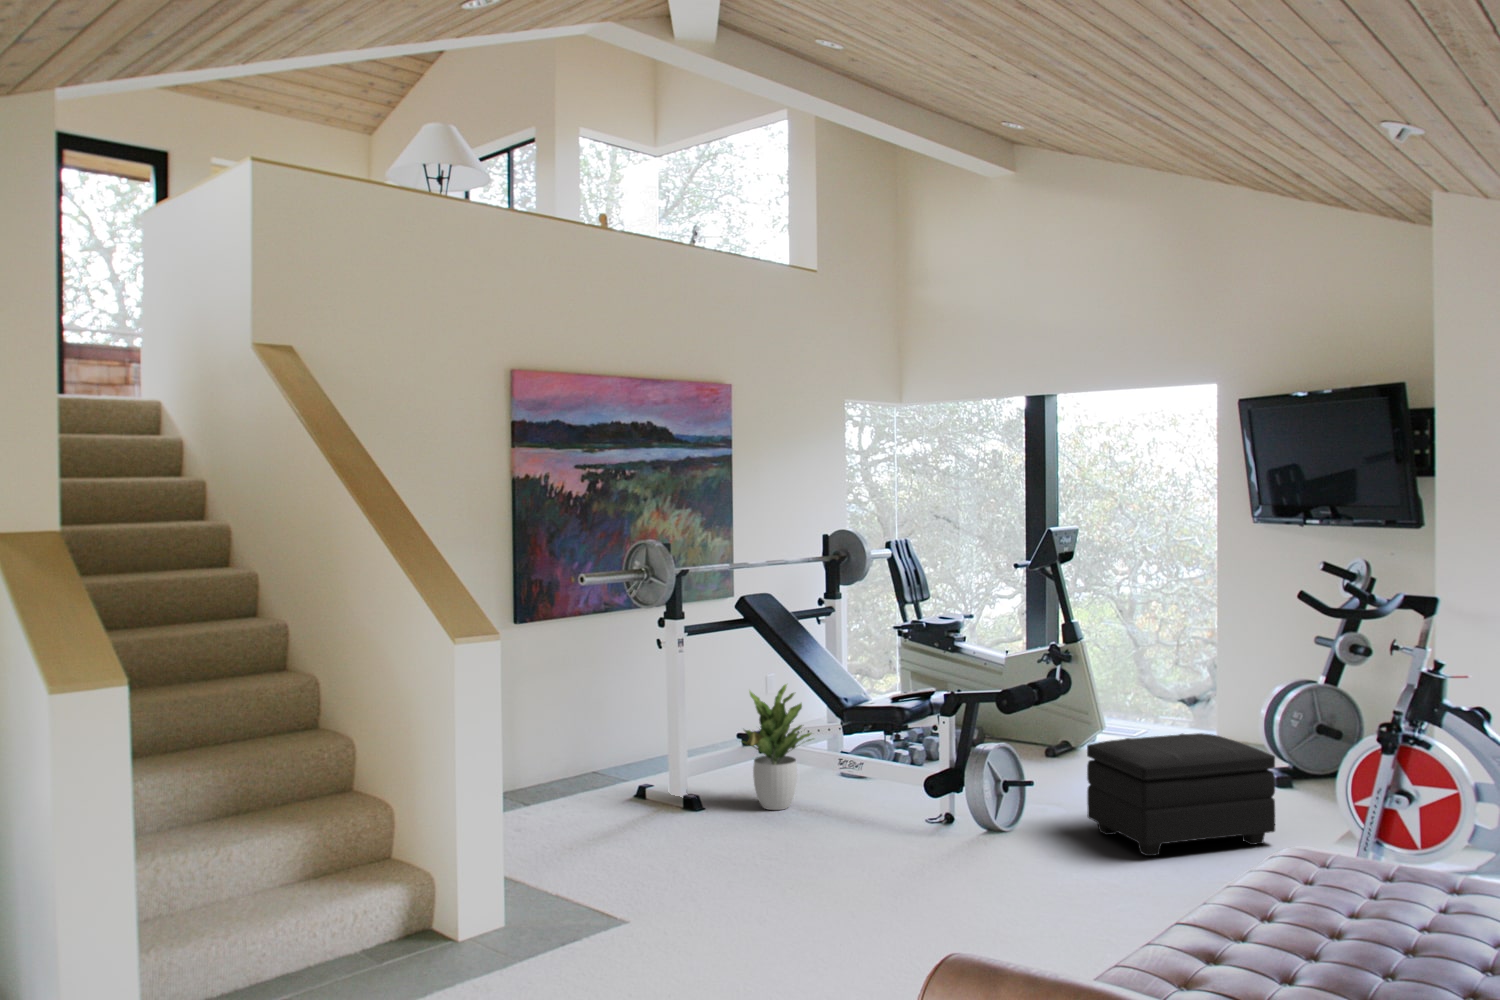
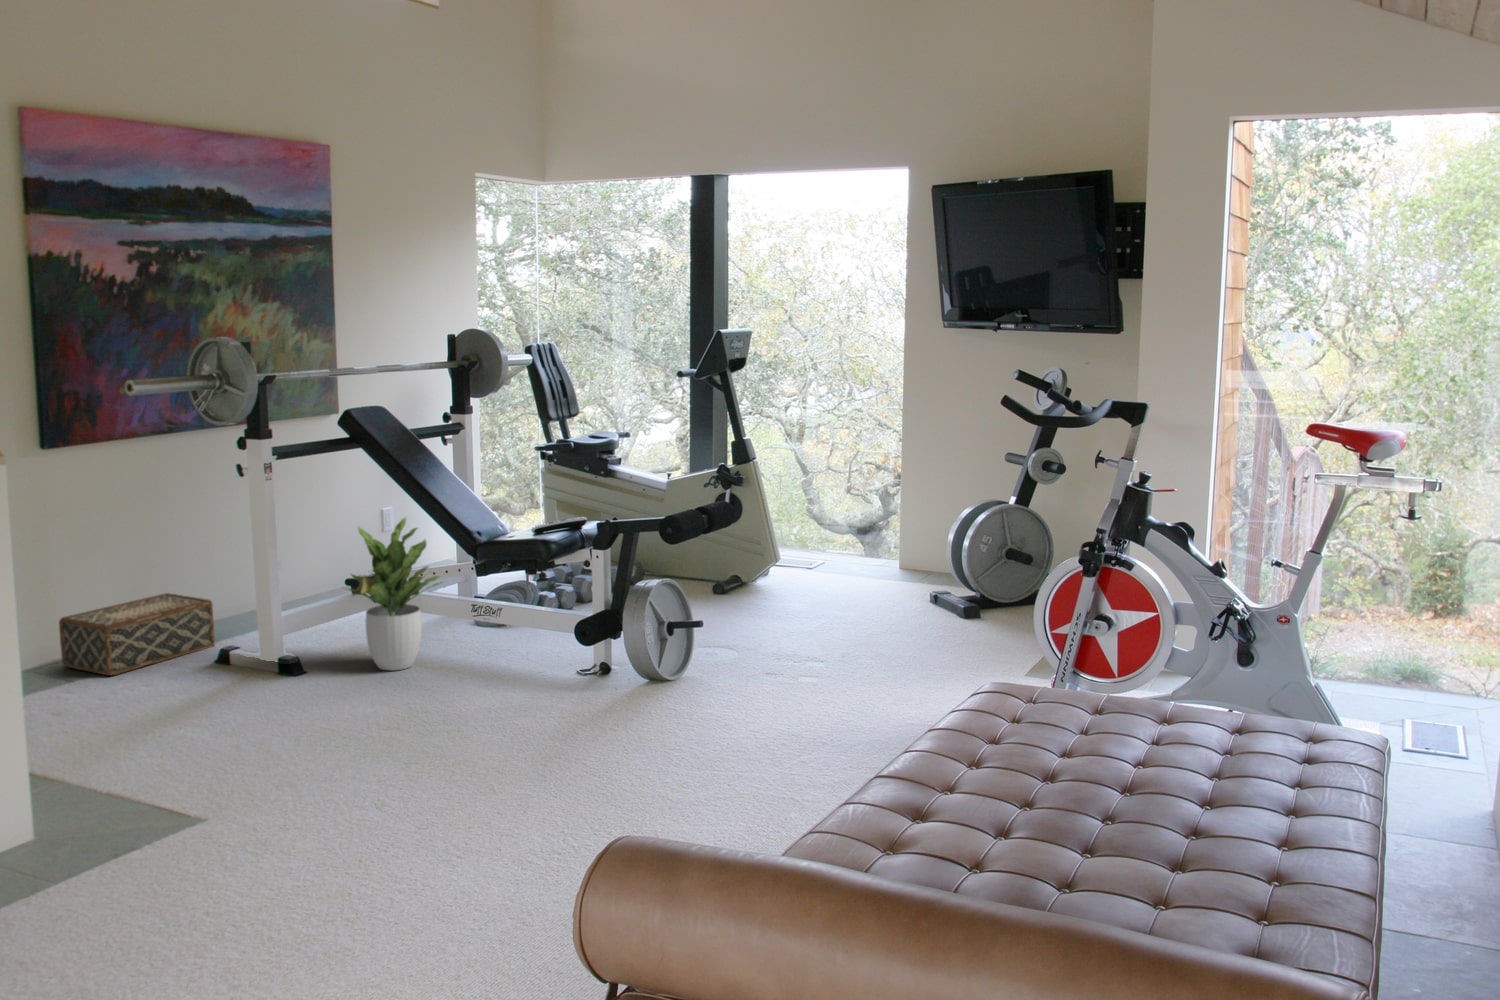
footstool: present [1087,733,1275,856] -> none [763,561,966,700]
woven basket: none [527,739,635,802] -> present [59,593,215,675]

